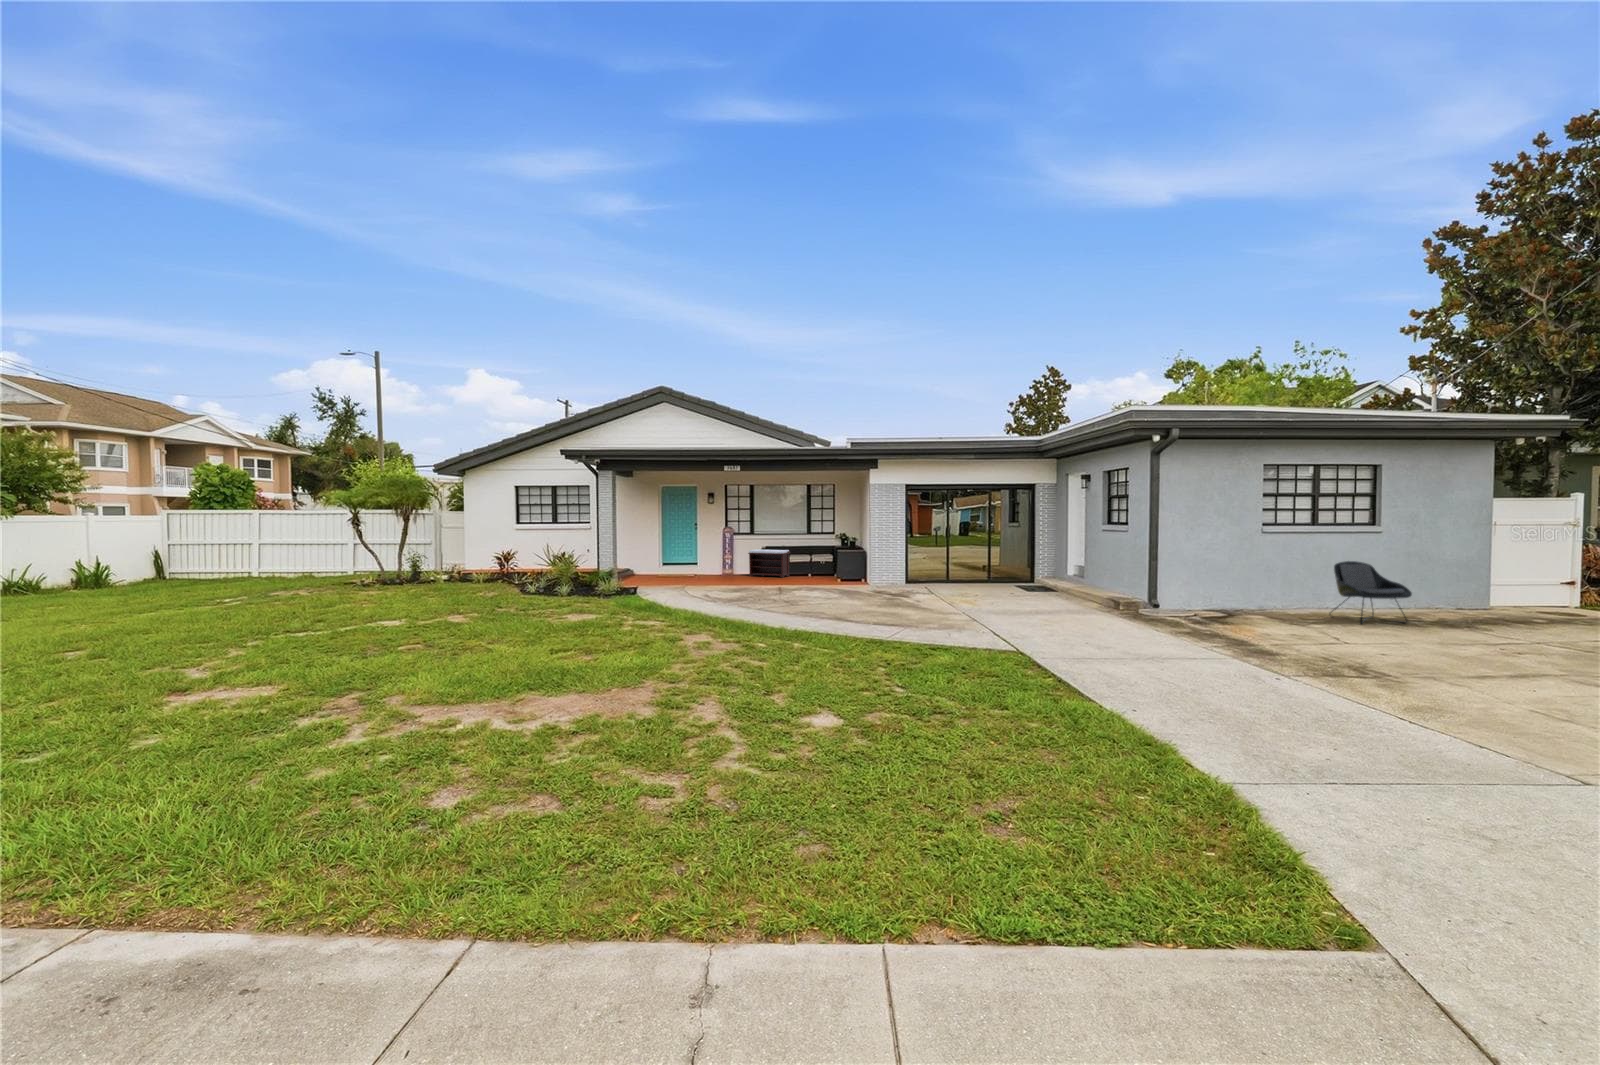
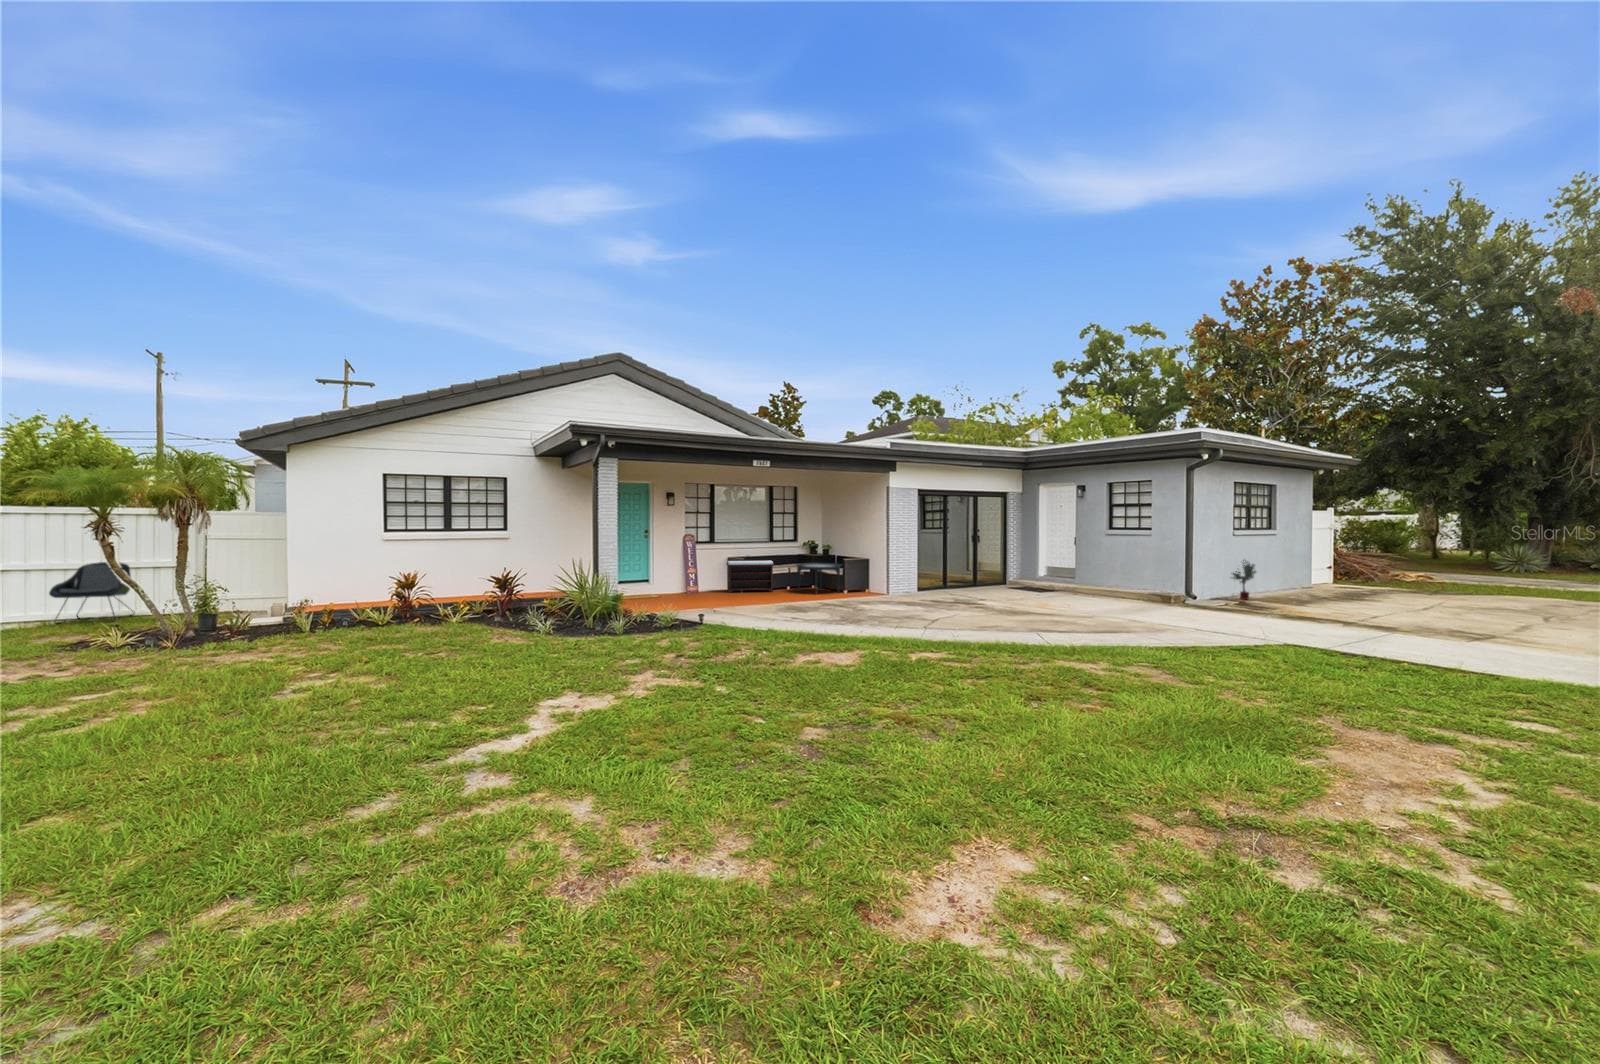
round table: none [796,553,839,582] -> present [796,563,841,594]
lounge chair: present [1330,561,1412,624] -> present [49,562,134,624]
potted tree: none [1219,567,1266,620] -> present [1231,560,1256,600]

